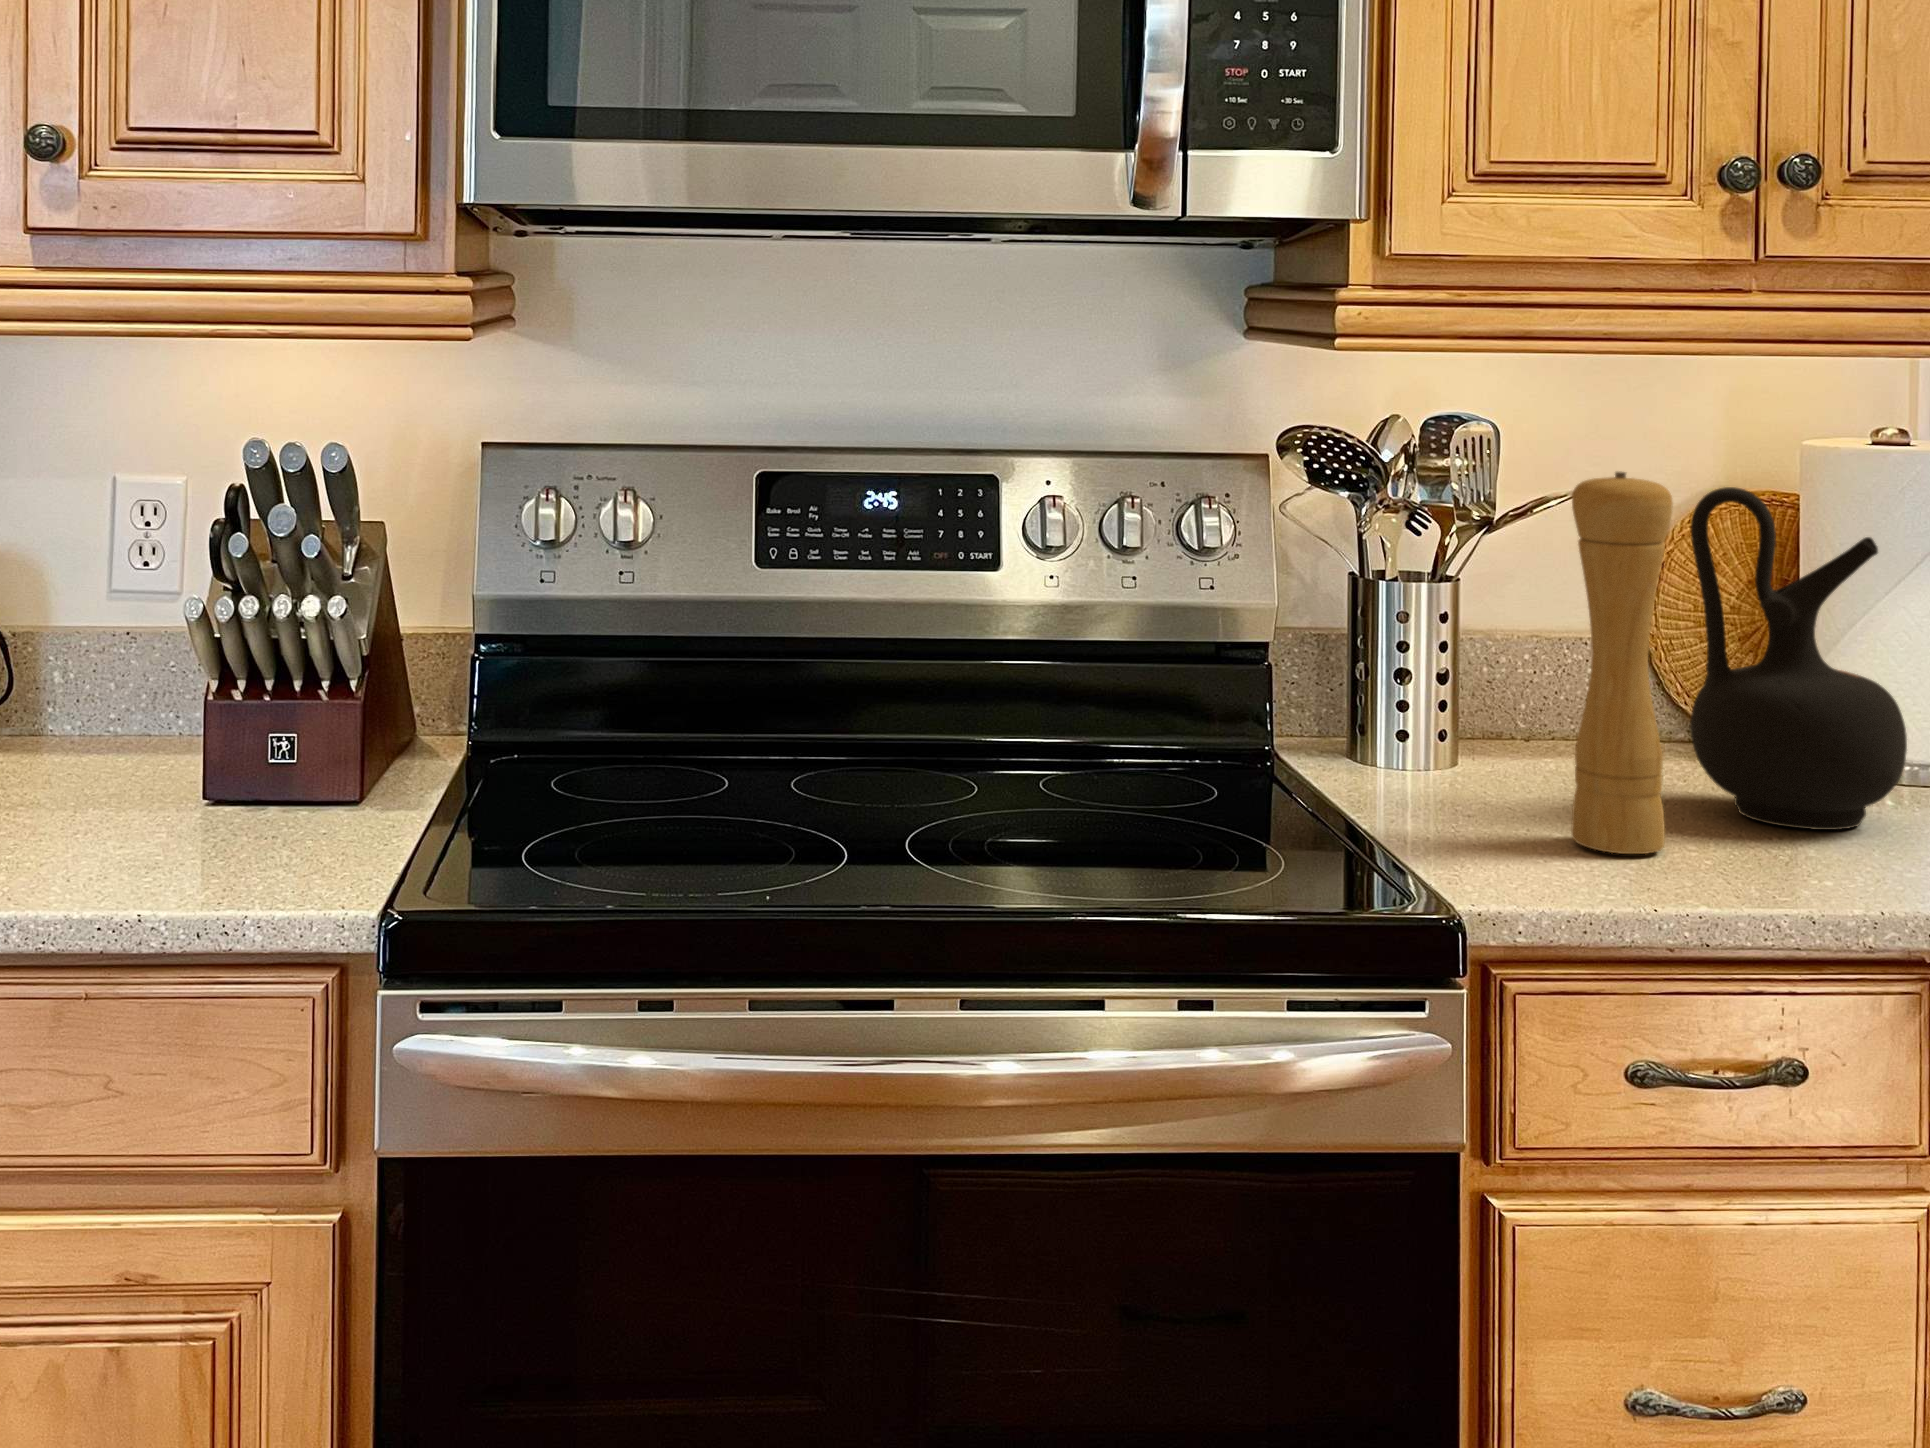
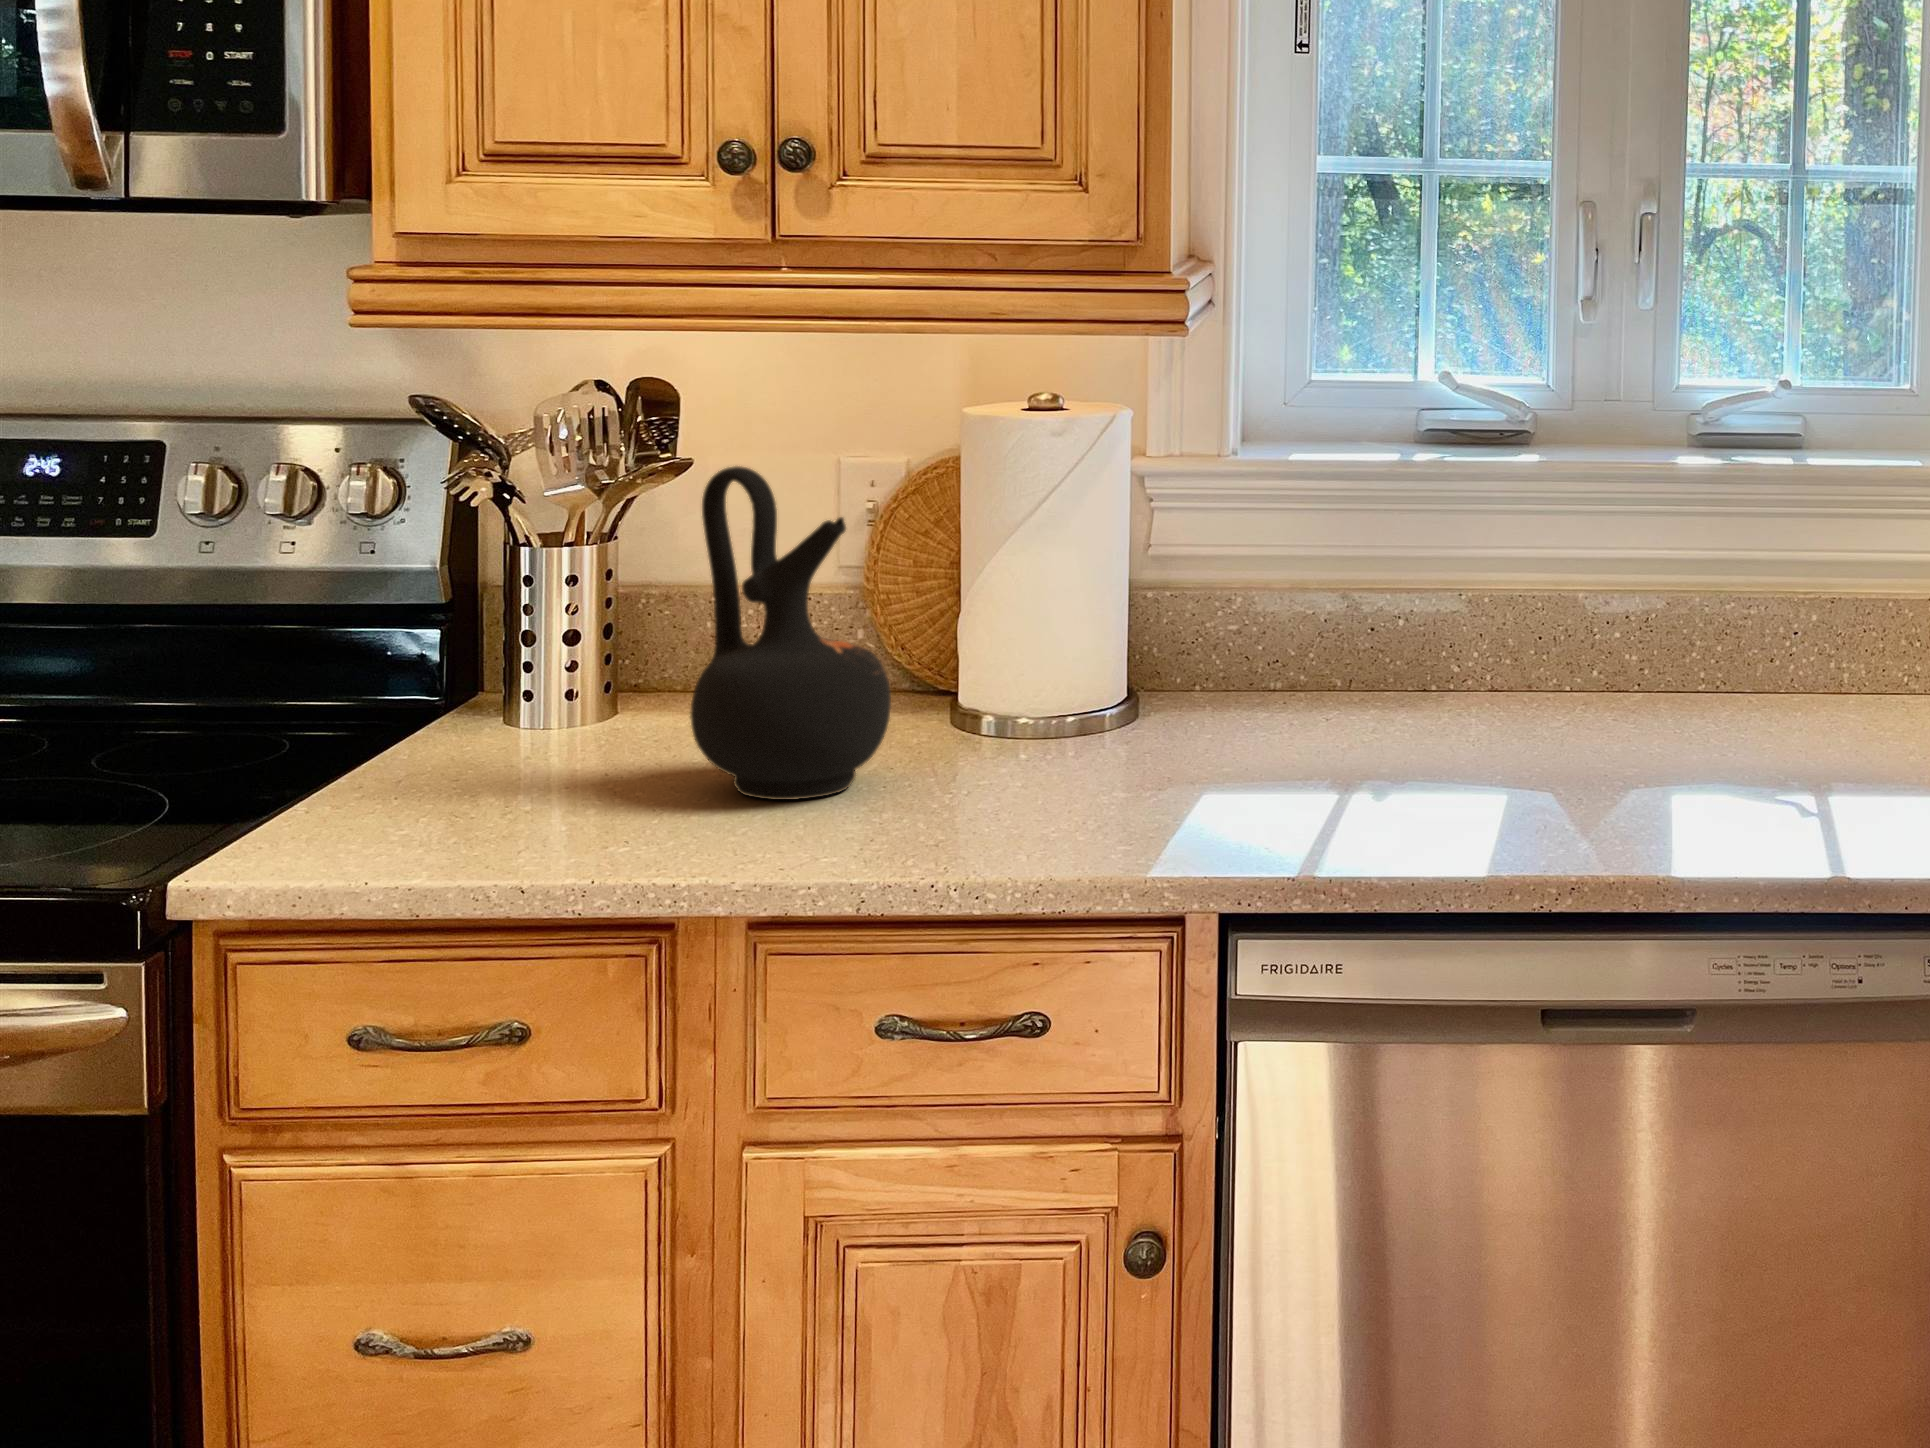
pepper mill: present [1571,471,1673,854] -> none [477,453,576,822]

